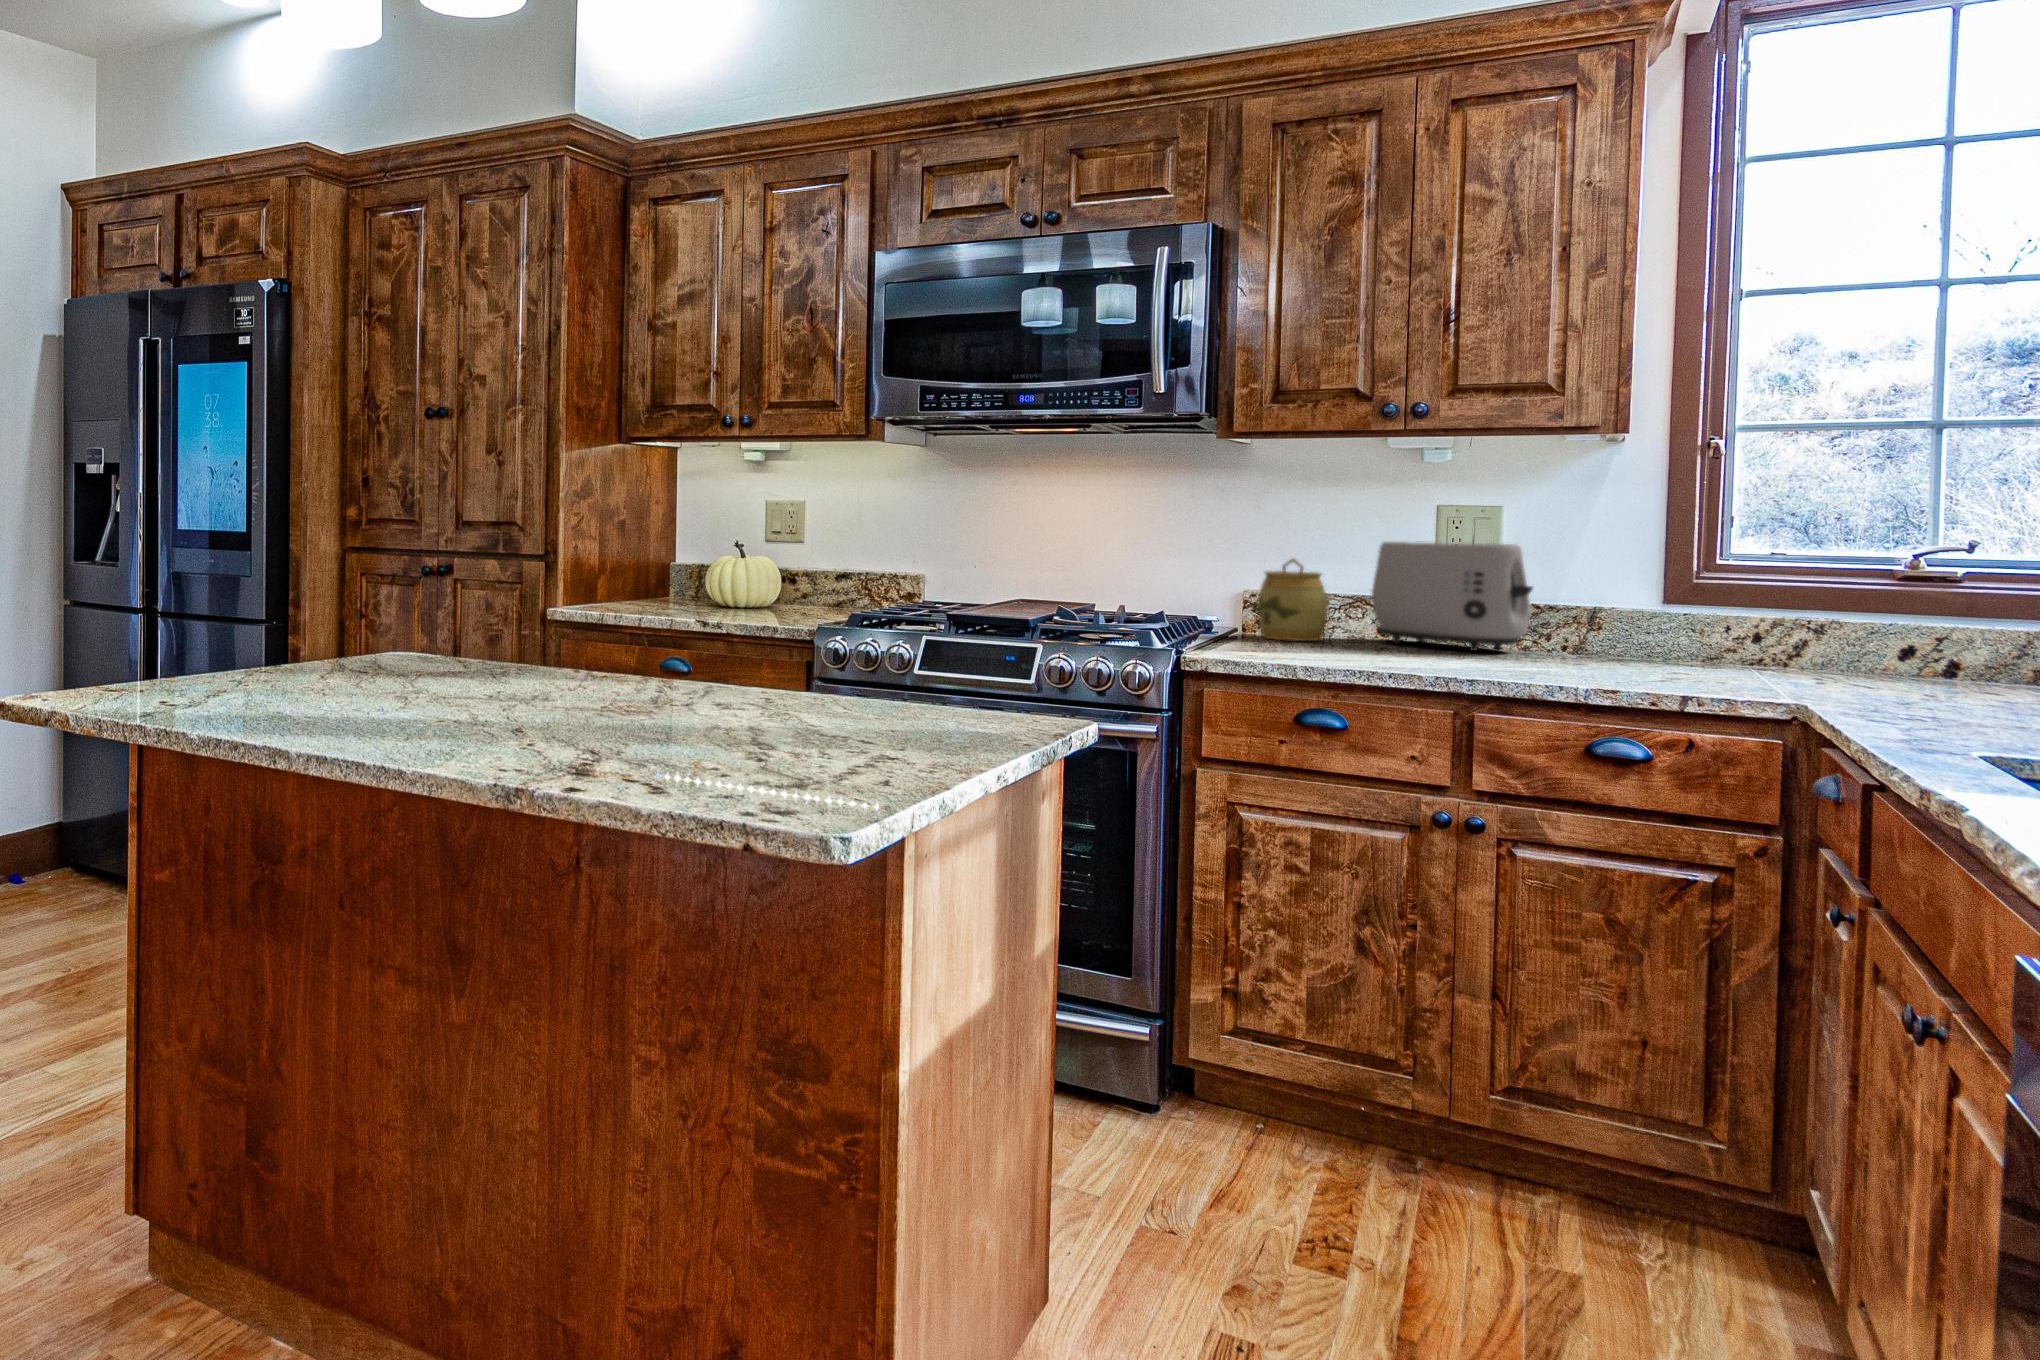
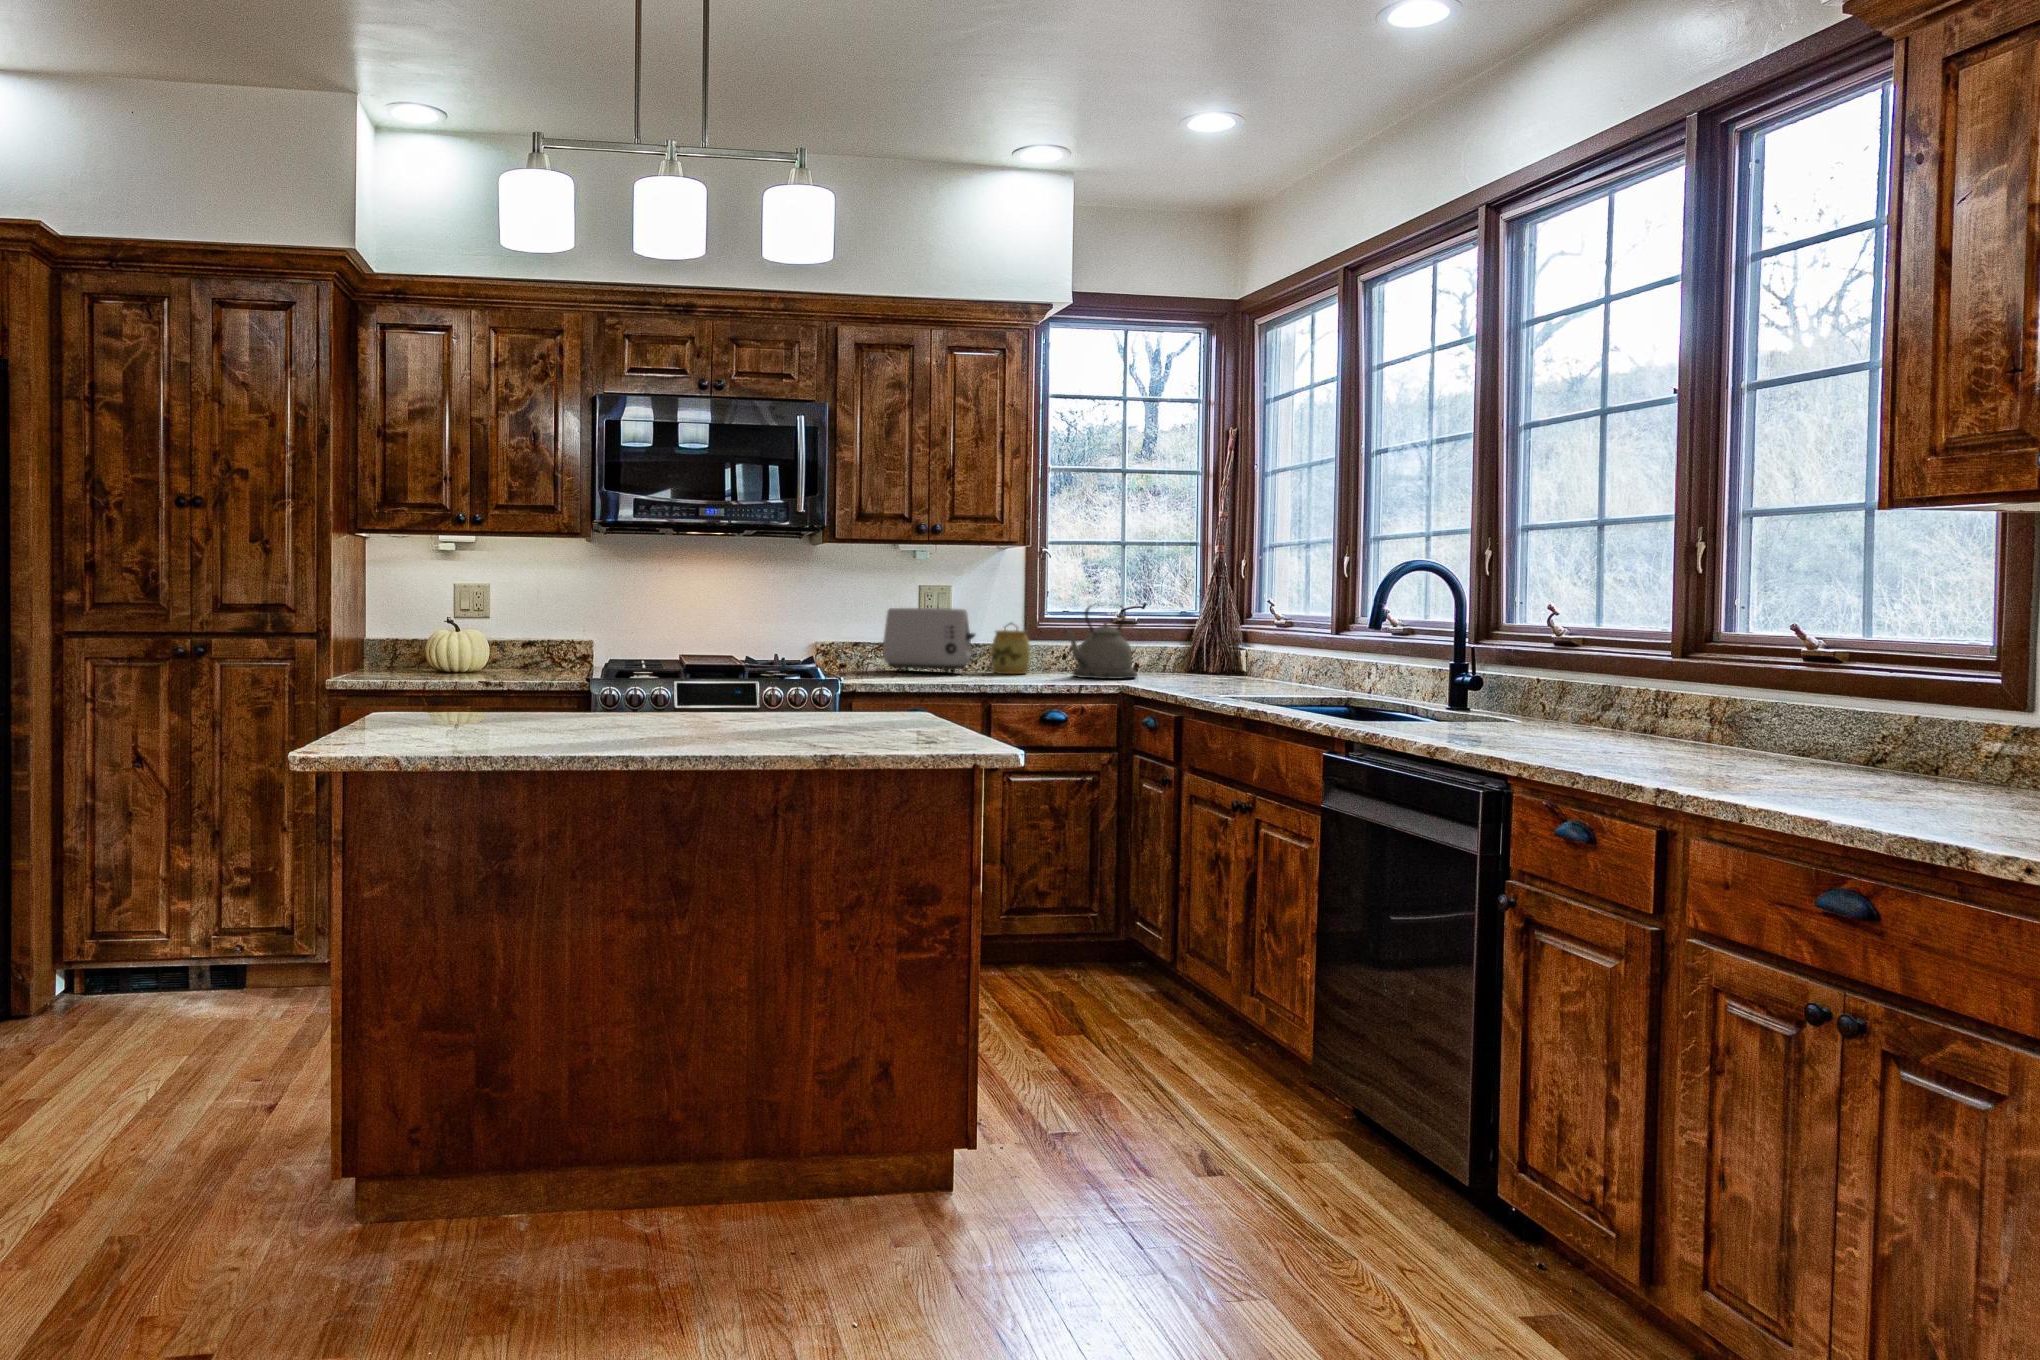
kettle: none [1710,540,1907,686] -> present [1065,604,1137,679]
jar: present [1258,559,1328,641] -> present [991,622,1031,674]

